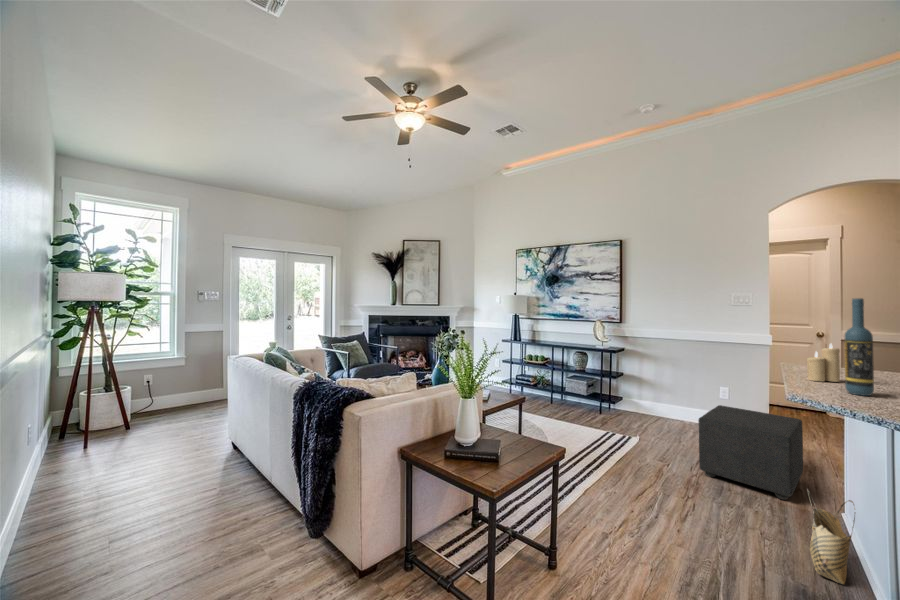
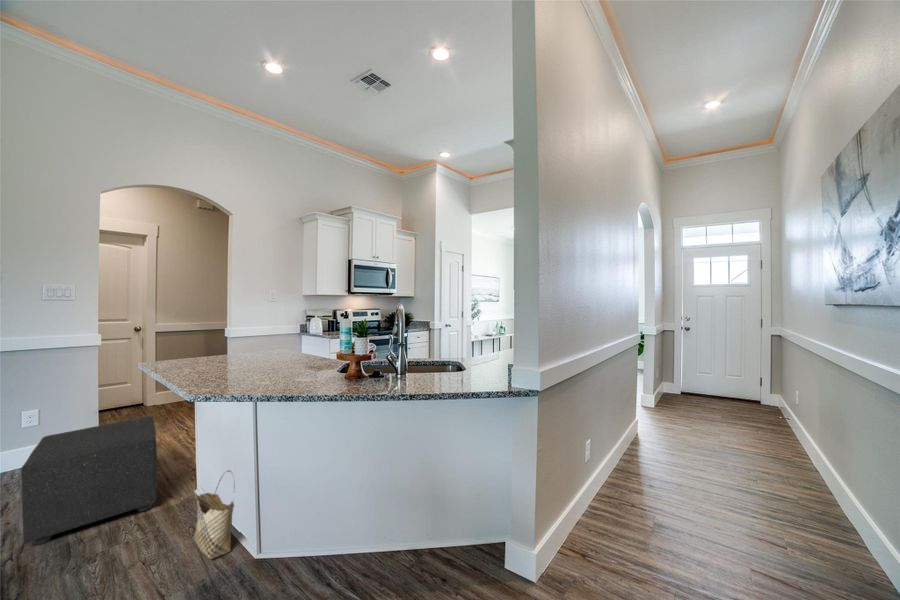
wine bottle: present [844,298,874,396] -> none [236,285,256,372]
candle: present [807,344,840,382] -> none [194,329,220,369]

